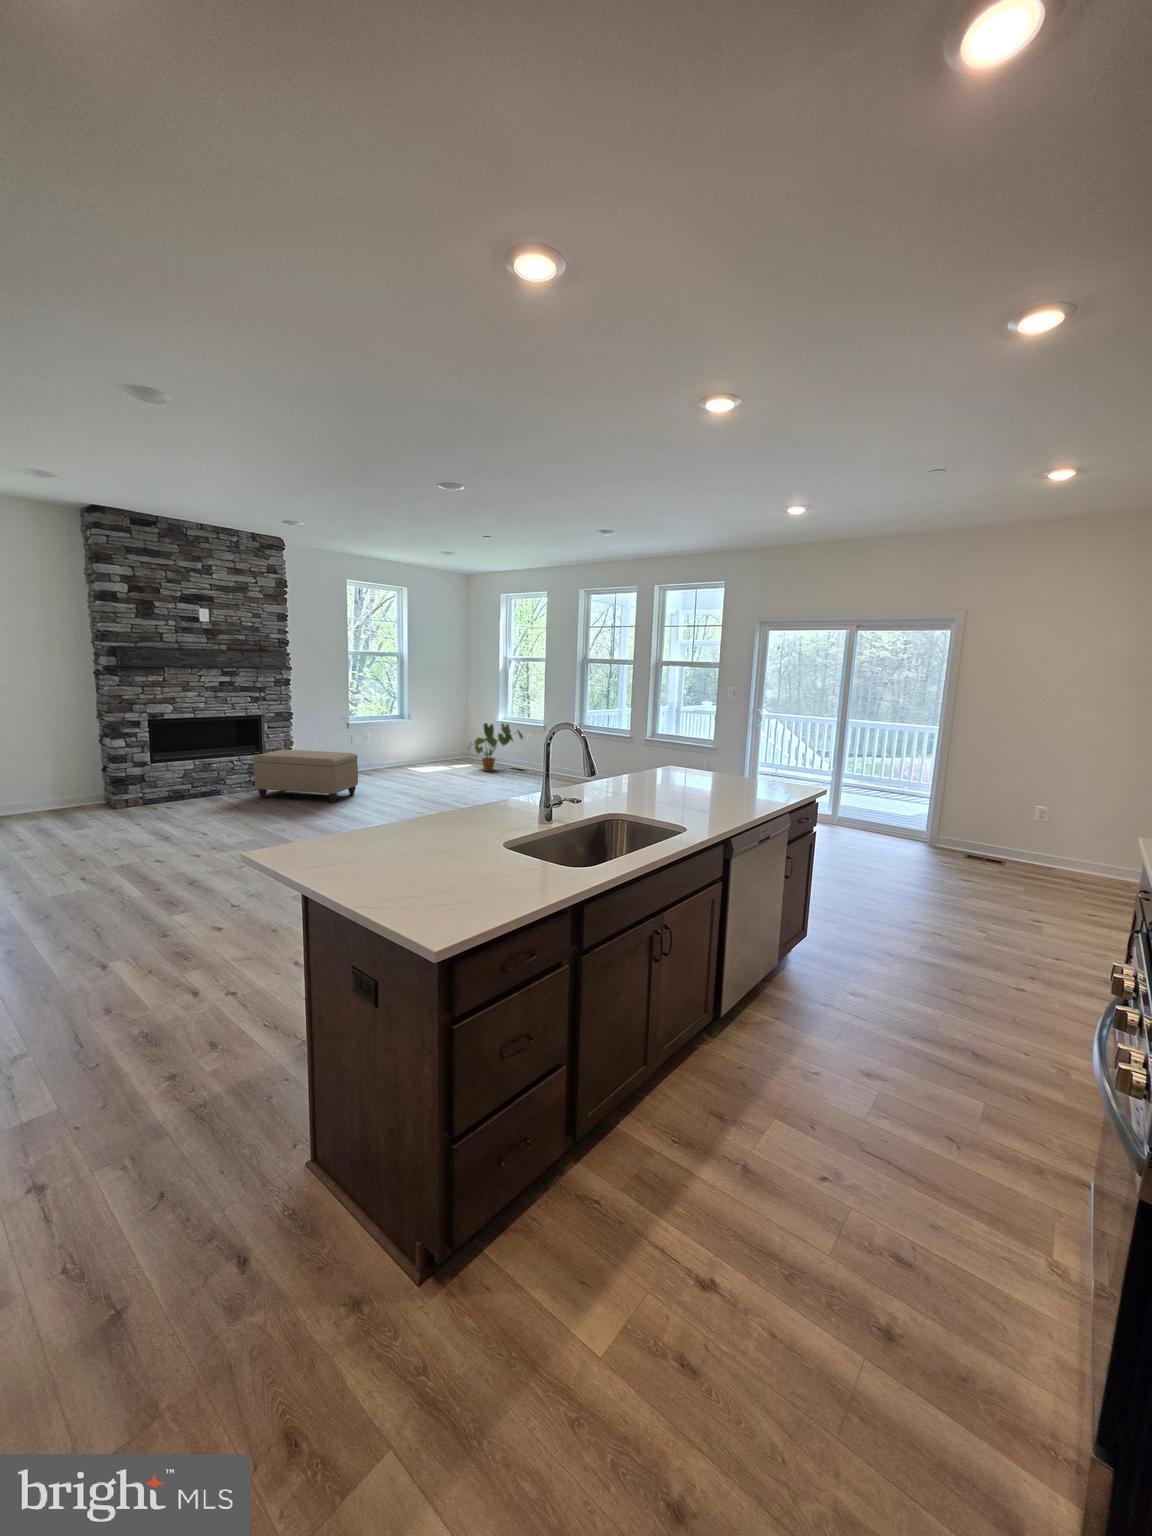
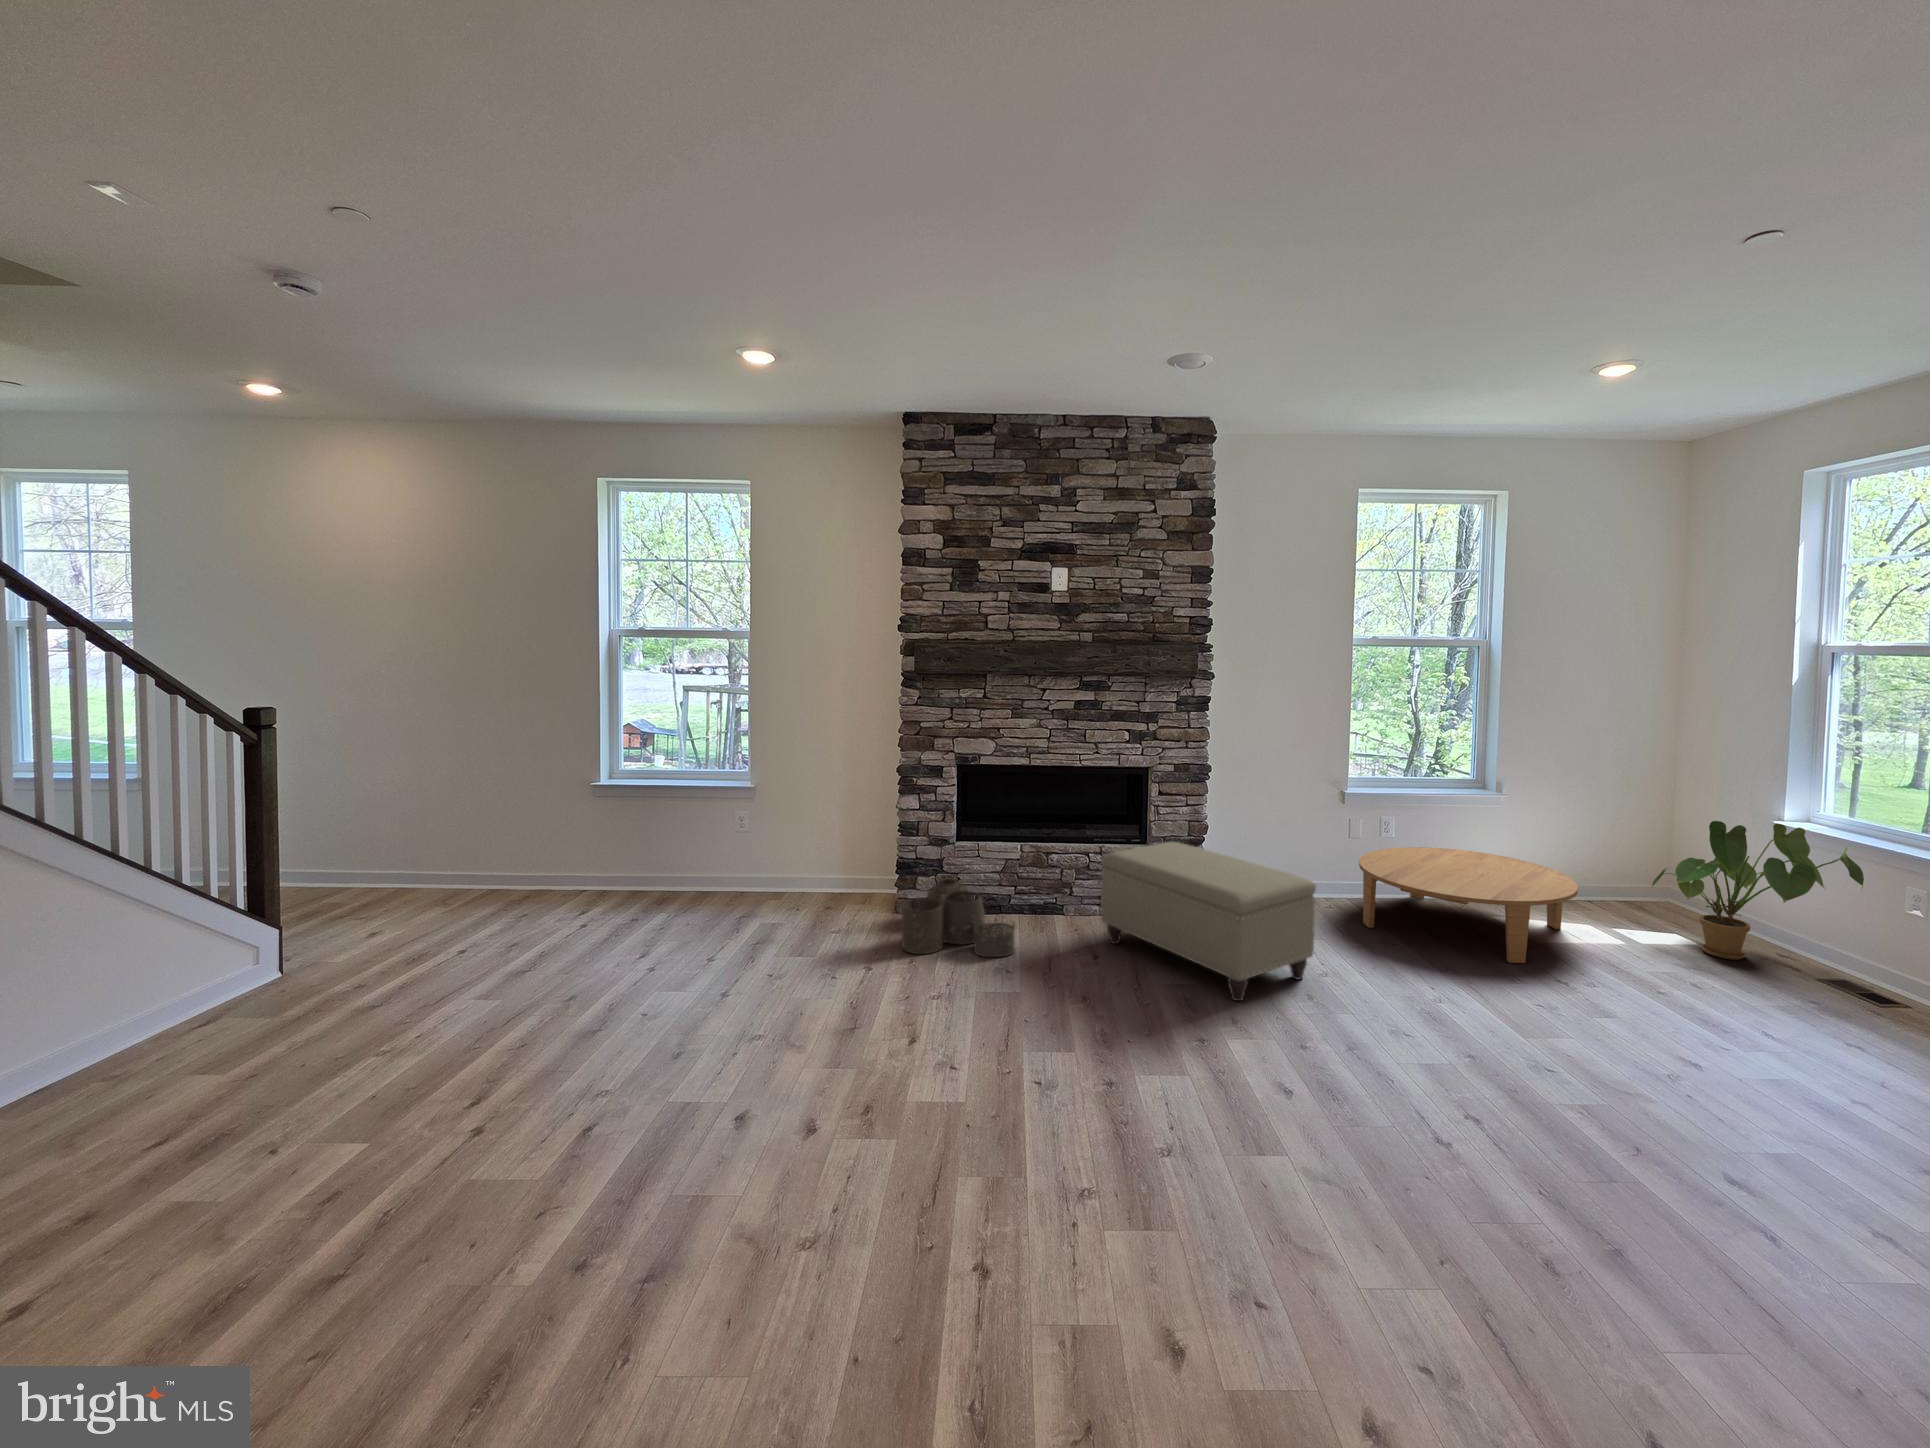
coffee table: none [363,747,445,781] -> present [1359,847,1578,963]
woven basket: none [143,780,215,815] -> present [902,879,1015,957]

